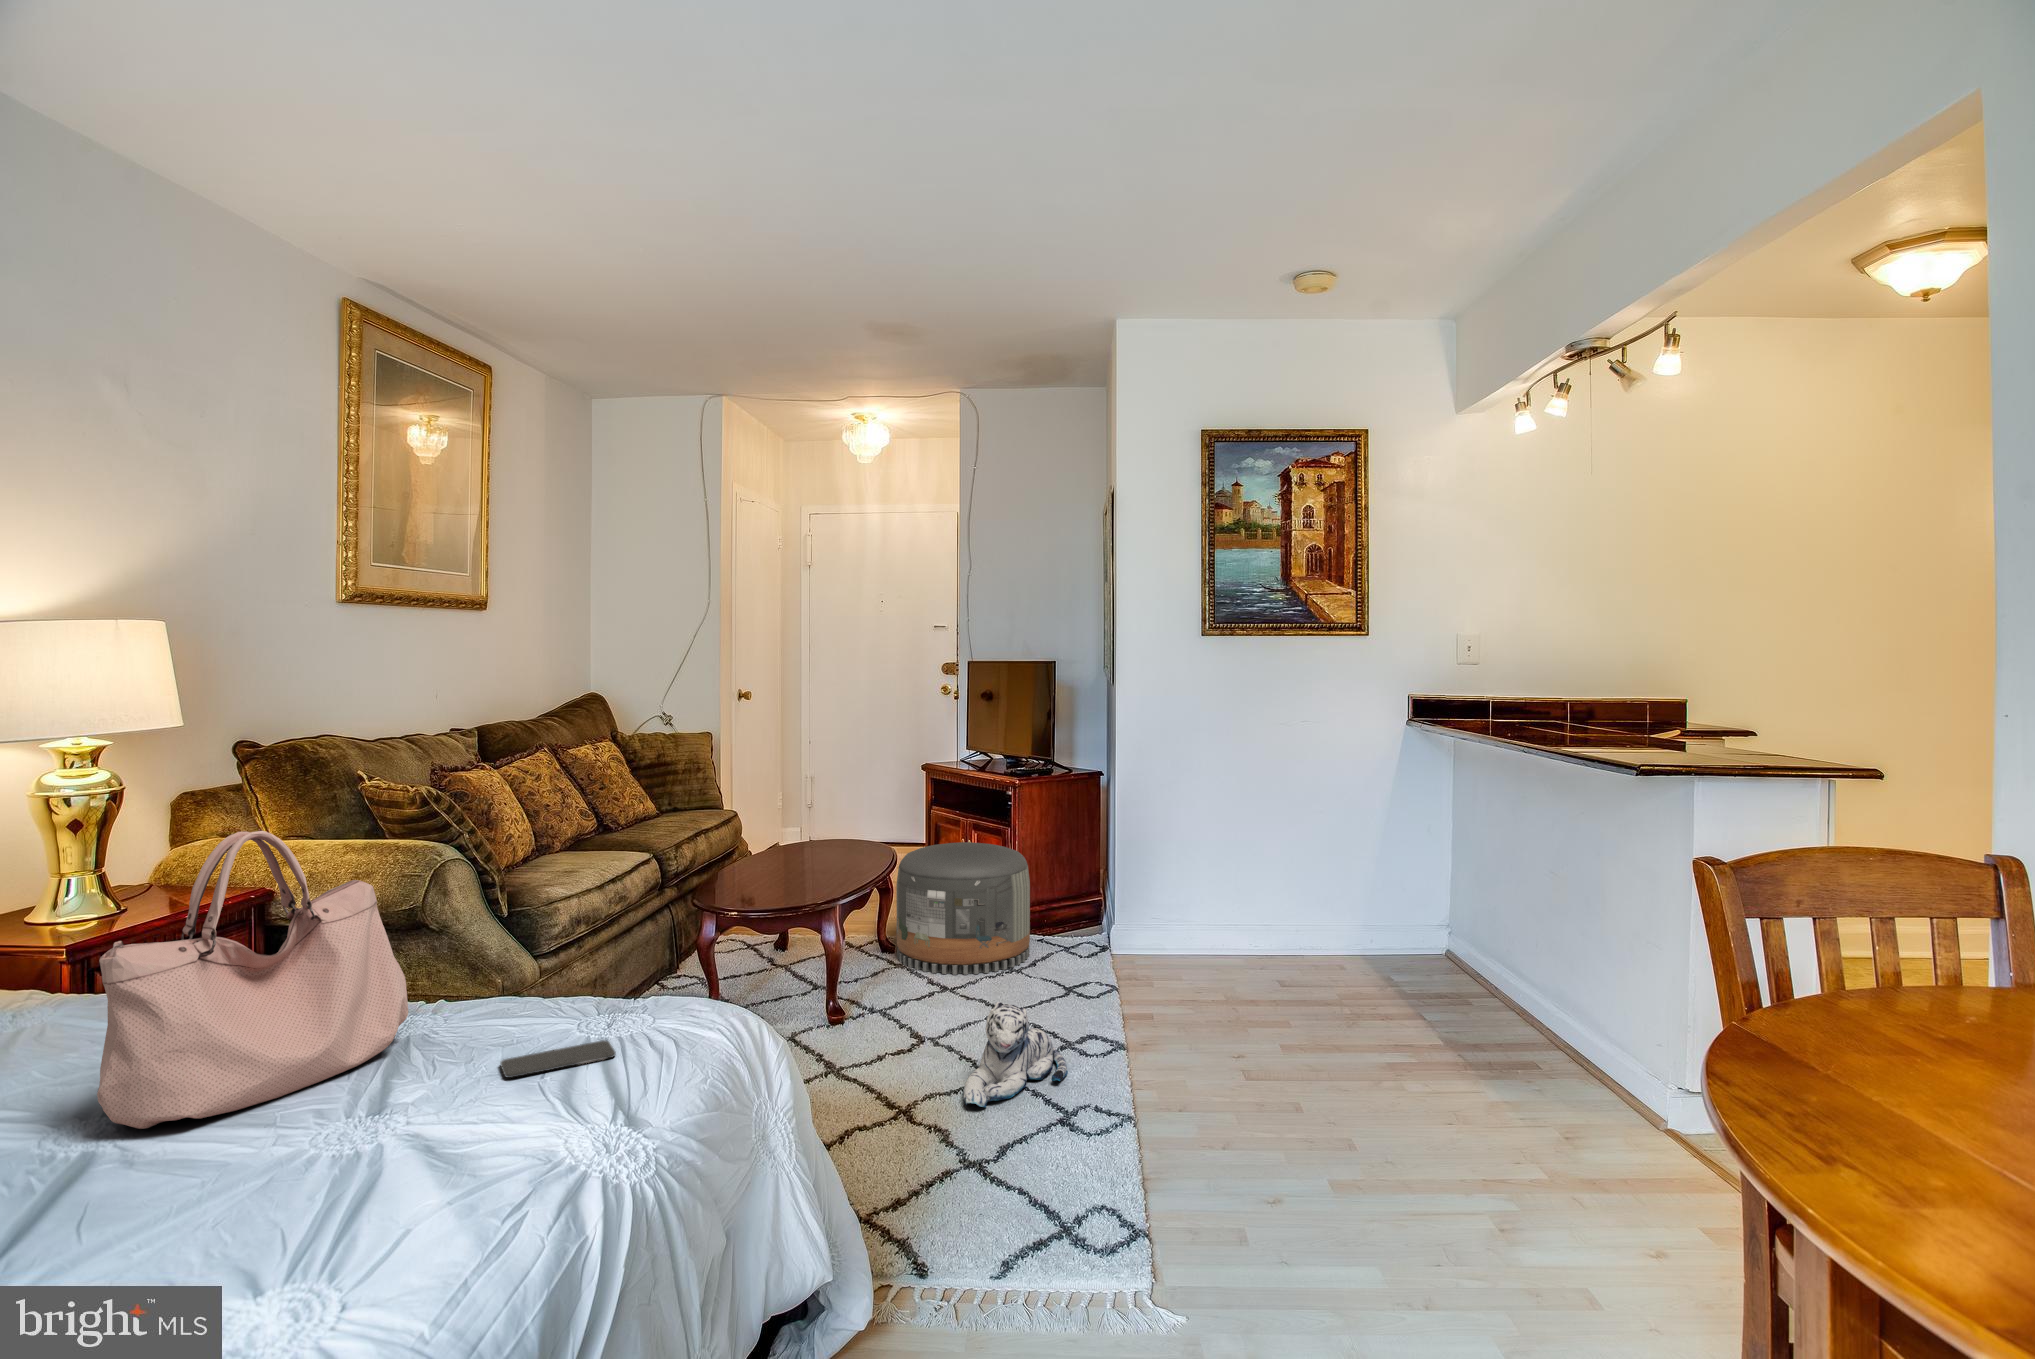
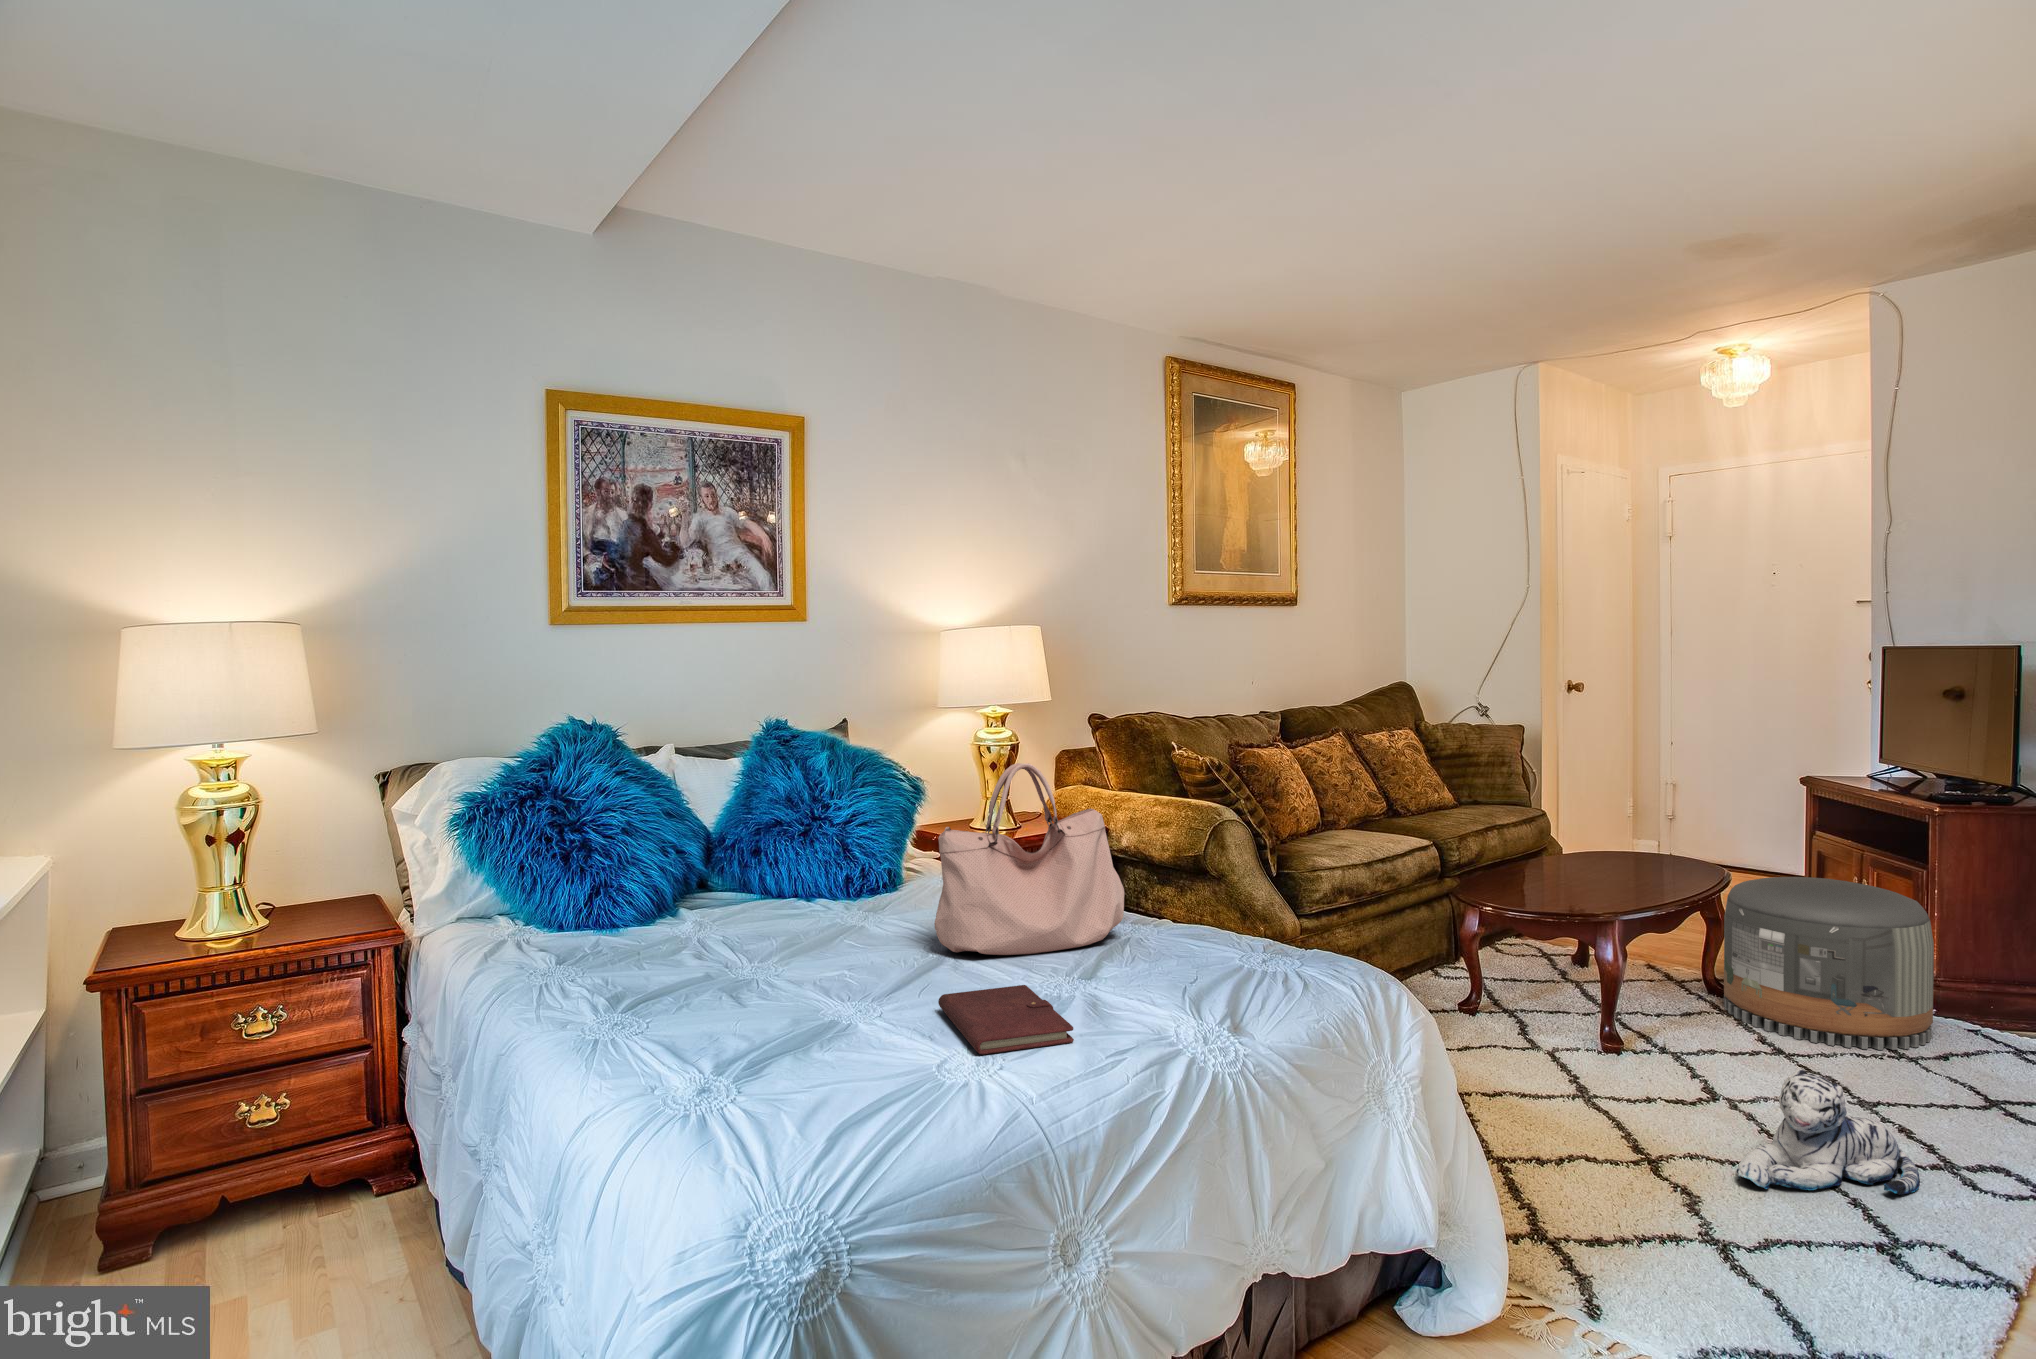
smartphone: present [500,1040,616,1078] -> none [1165,964,1253,982]
notebook: none [176,1149,444,1281] -> present [938,985,1074,1055]

